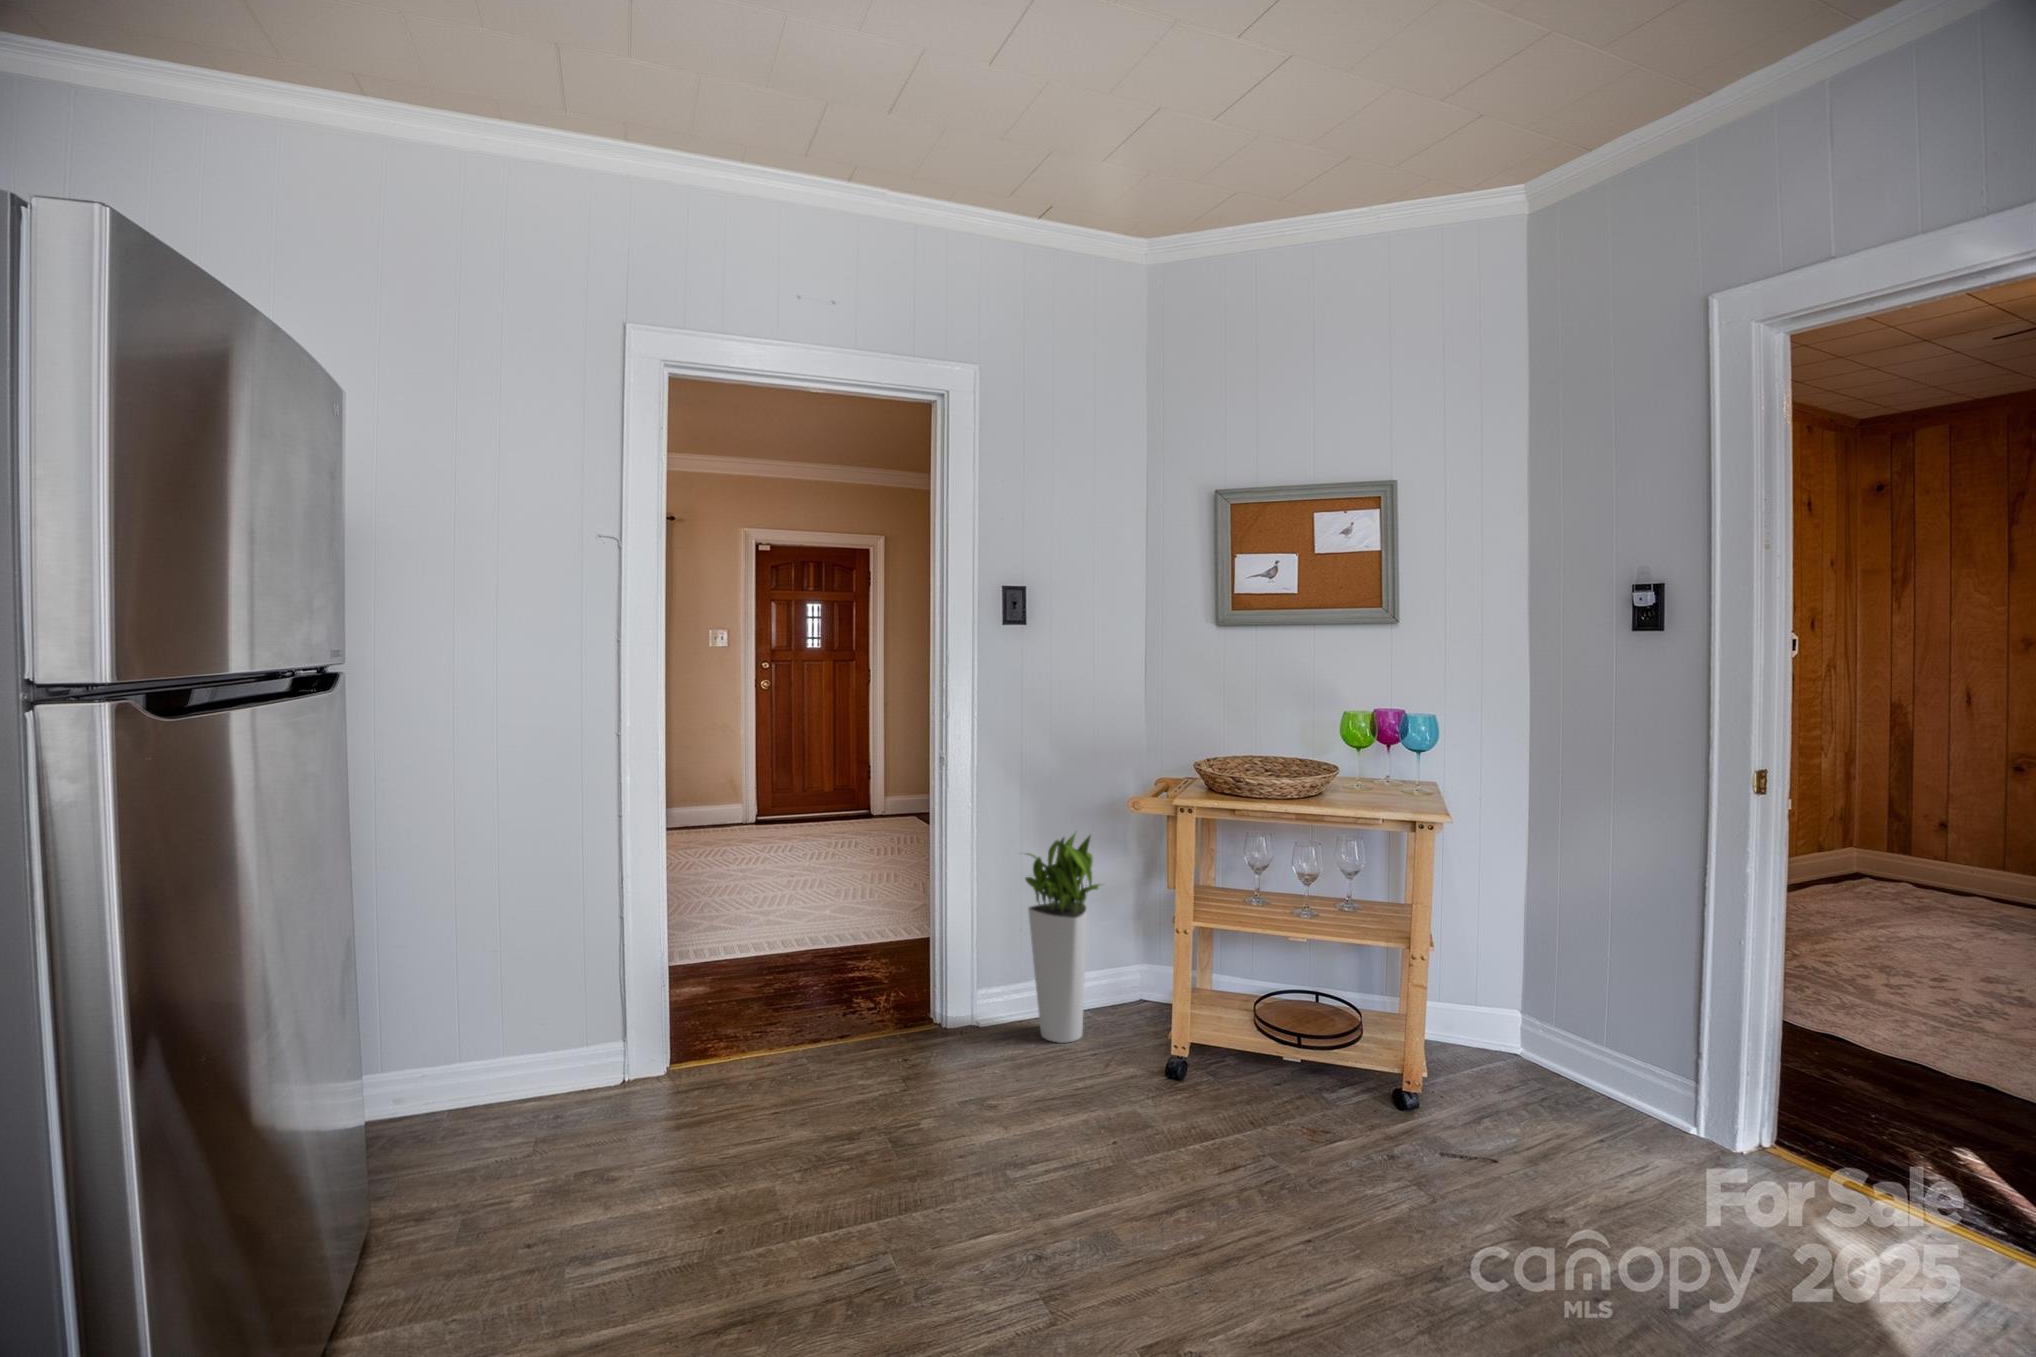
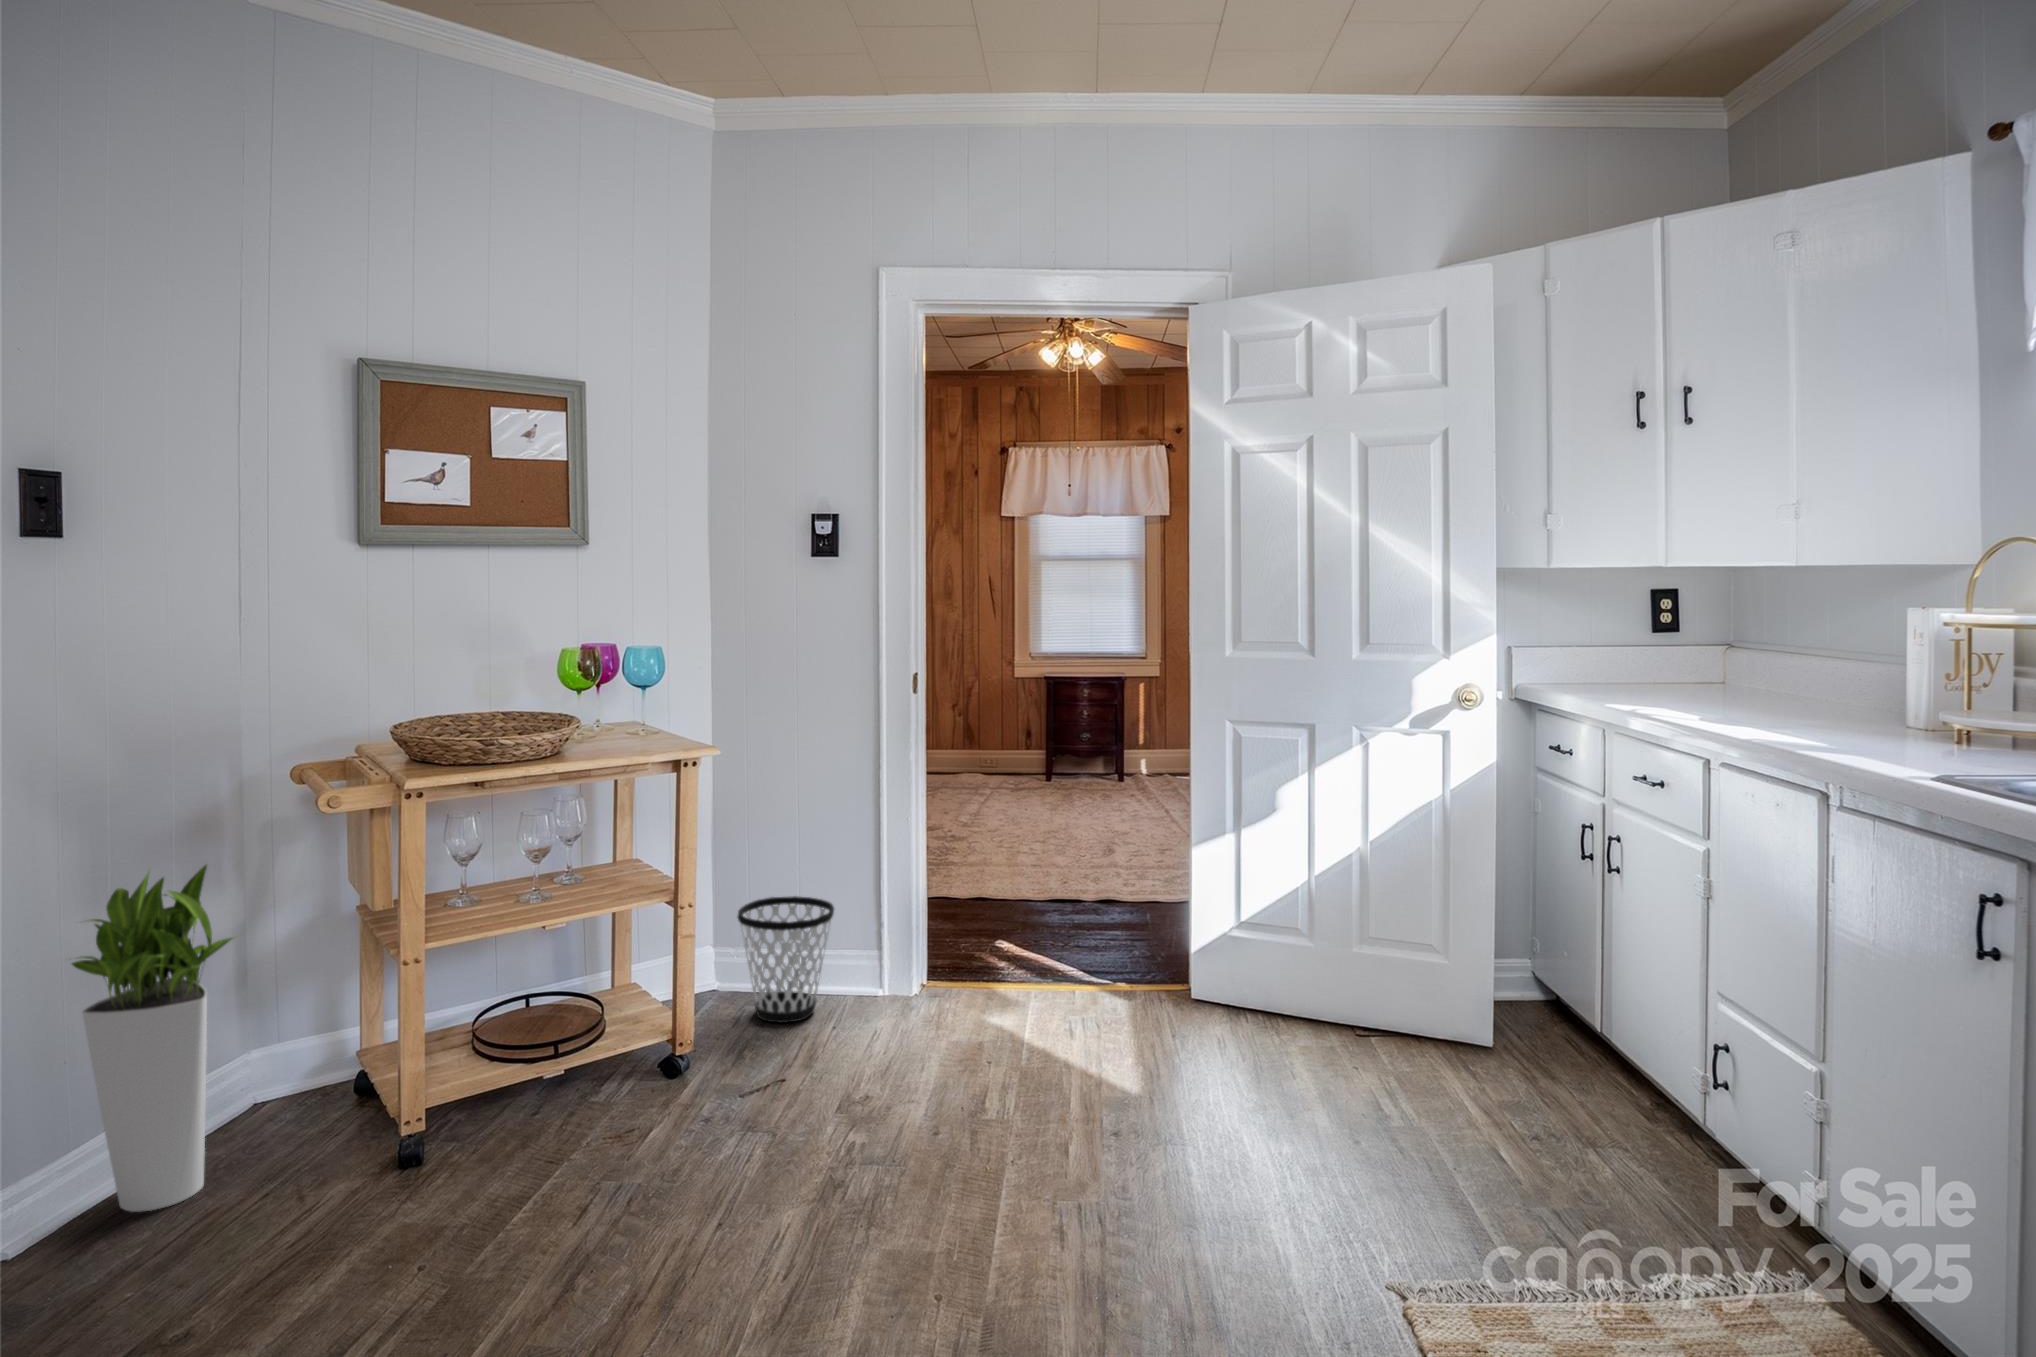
wastebasket: none [1511,975,1630,1117] -> present [738,896,834,1023]

